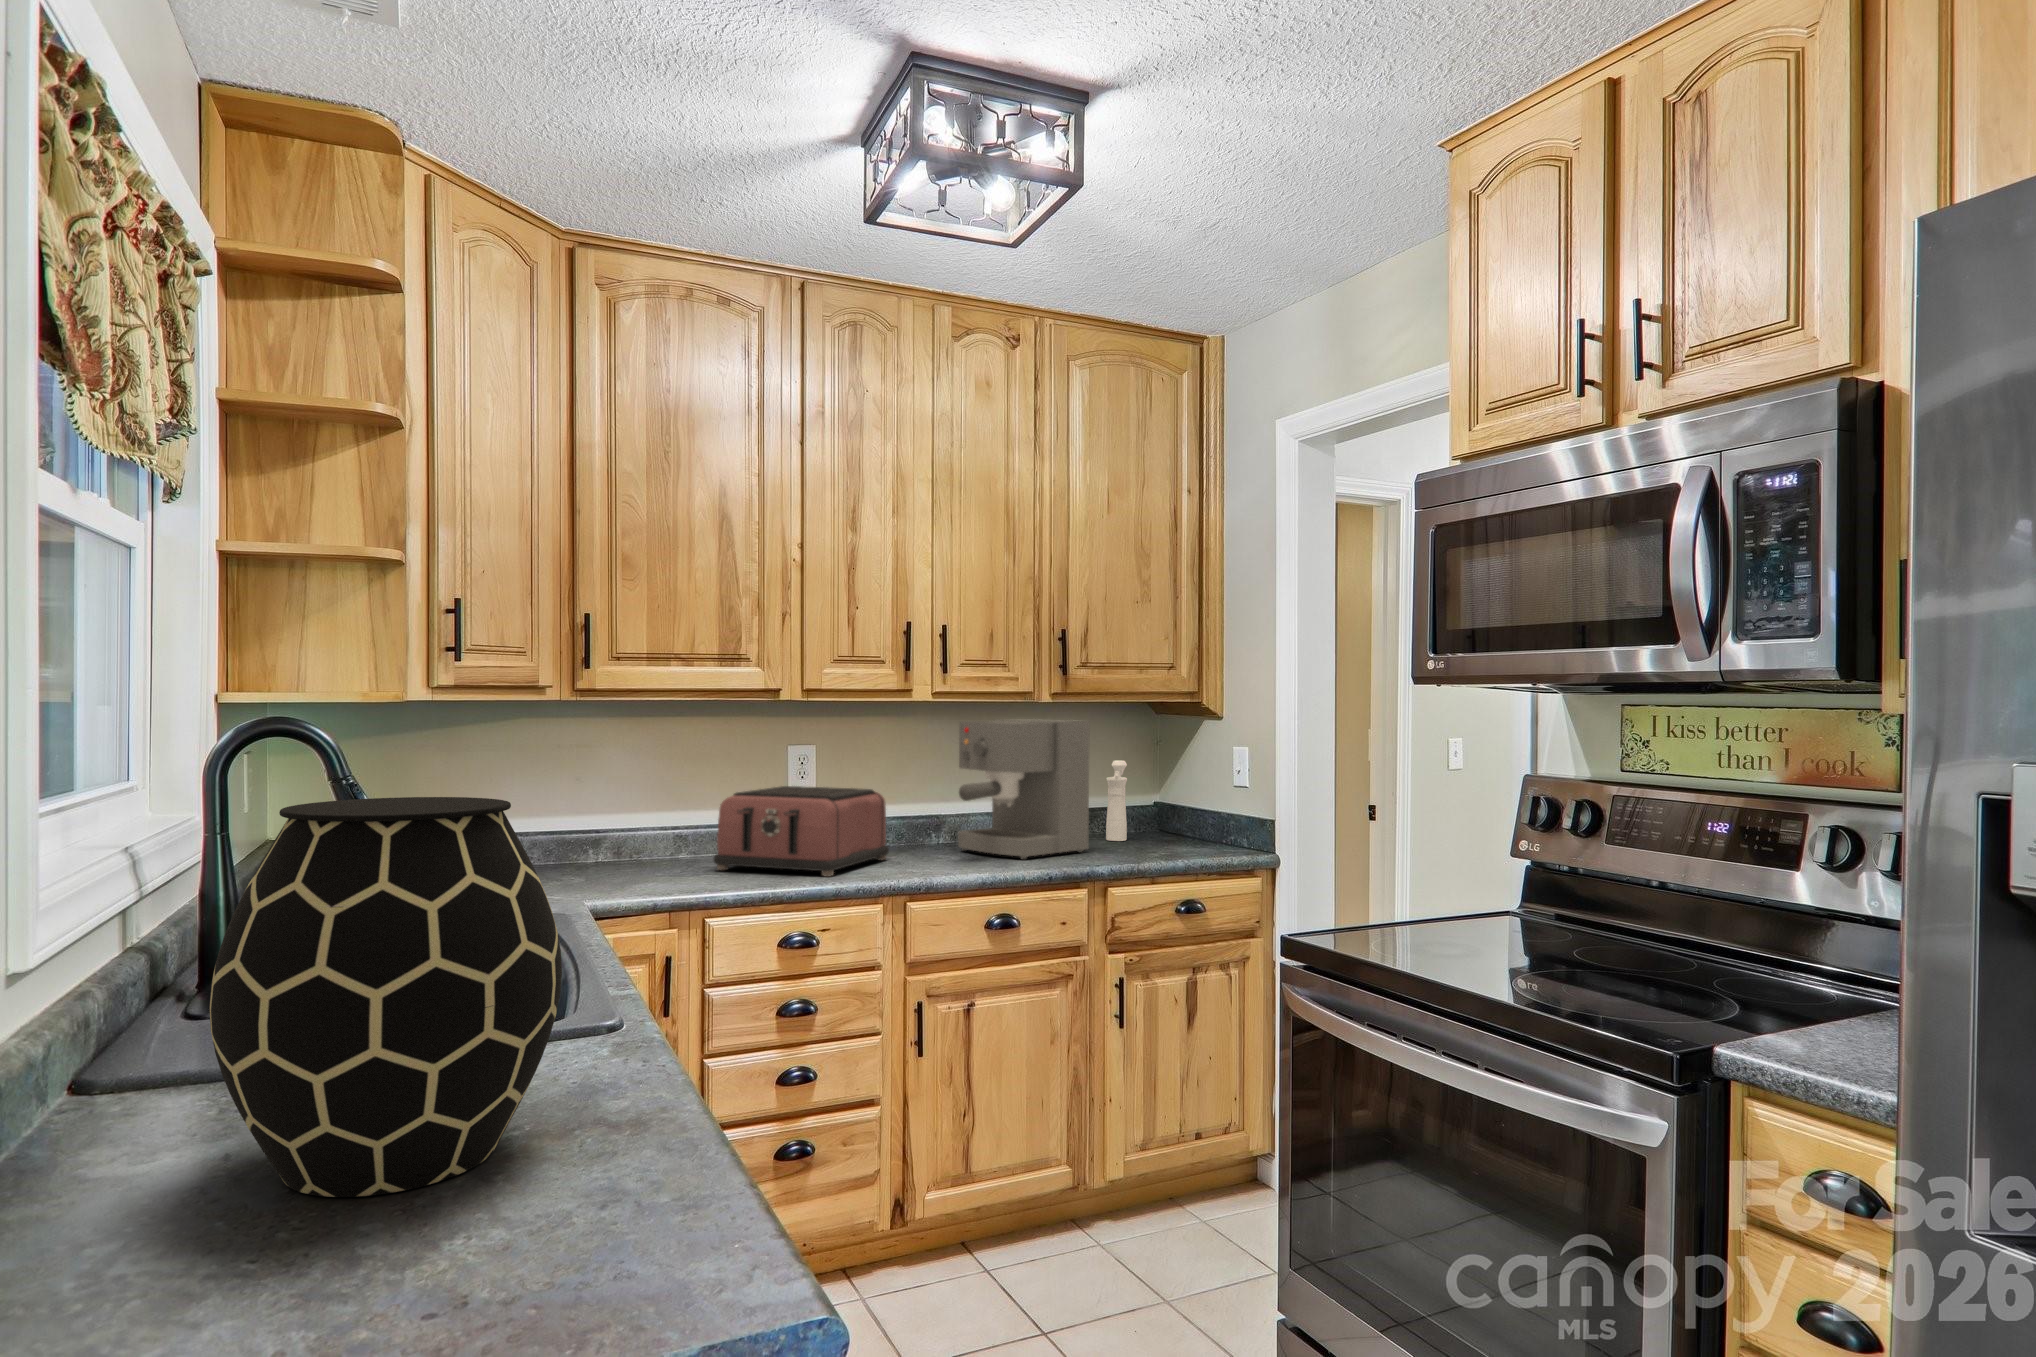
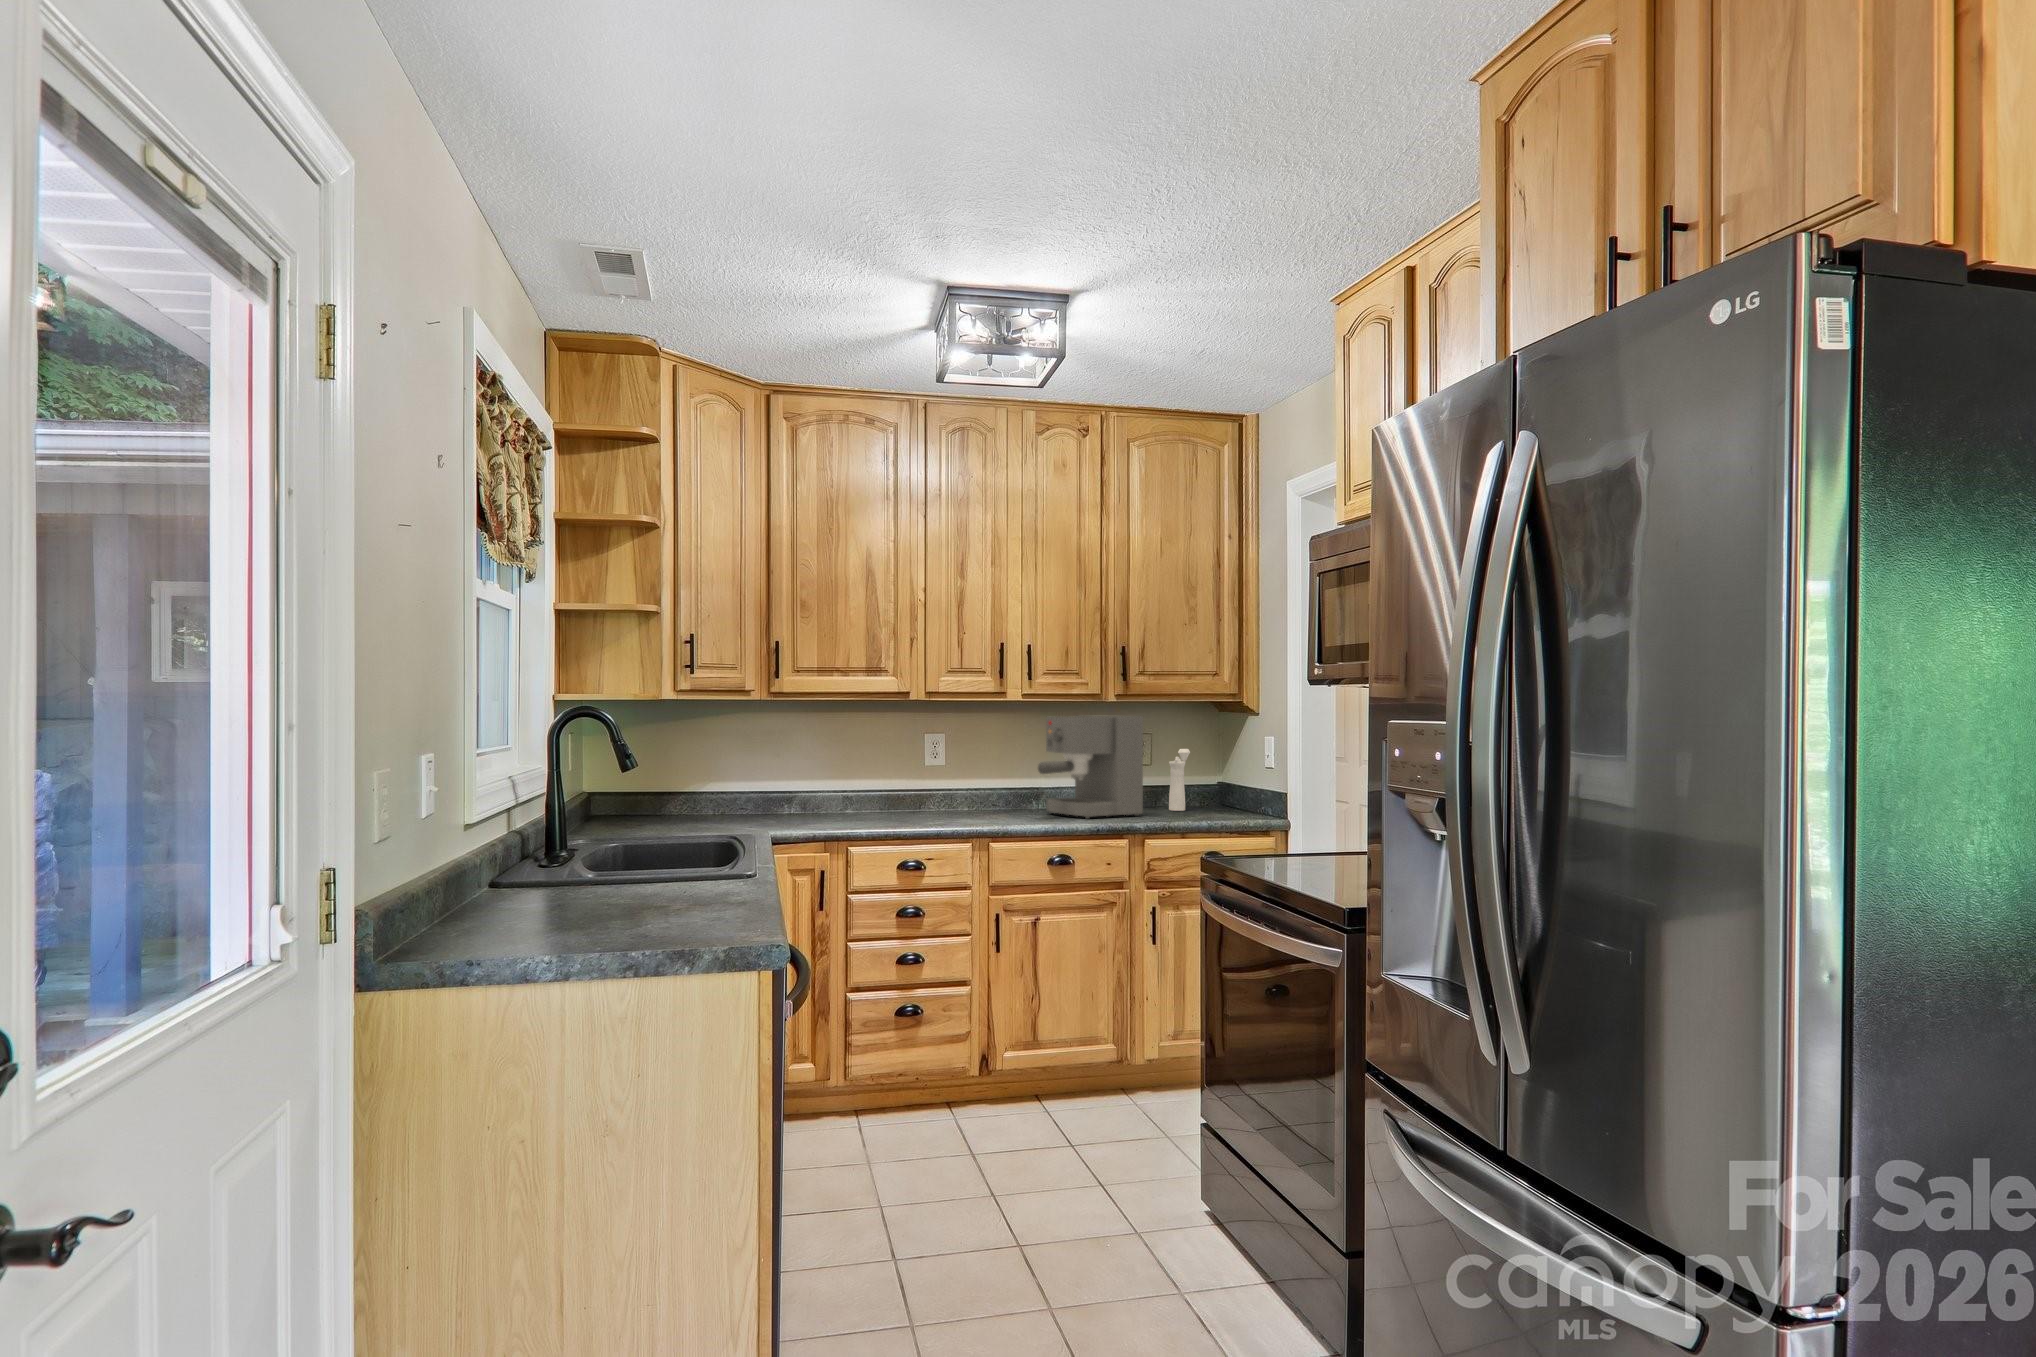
toaster: present [714,786,889,877] -> none [862,763,990,824]
vase: present [209,797,562,1197] -> none [553,739,704,911]

